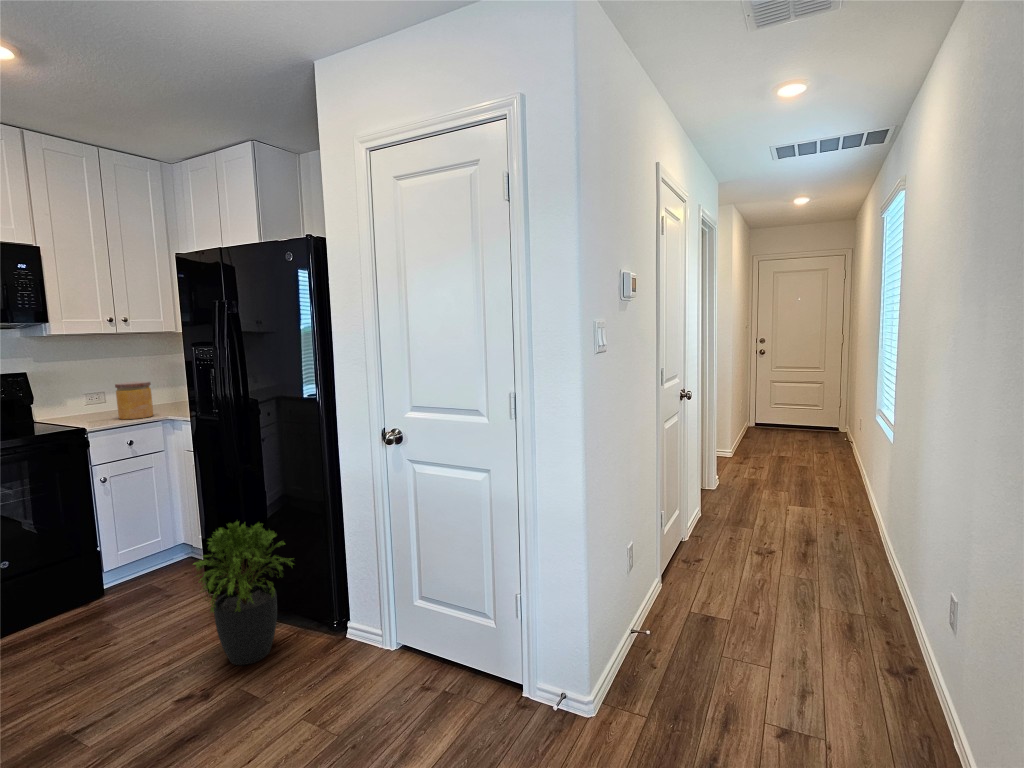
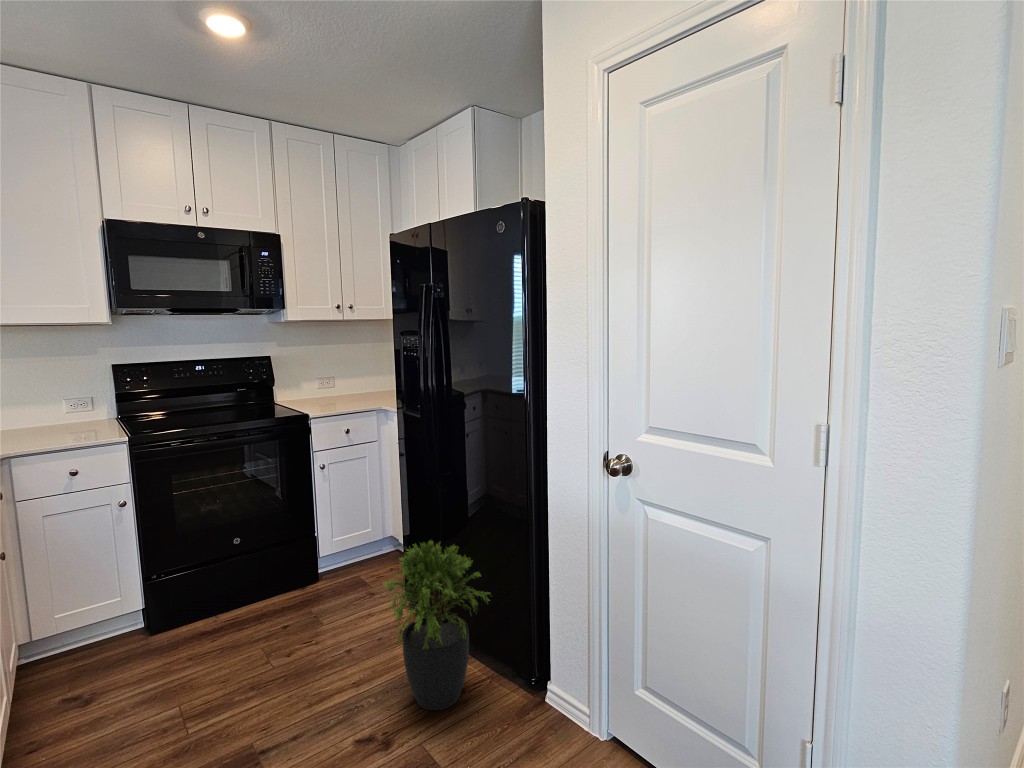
jar: present [115,381,153,419] -> none [338,369,370,407]

